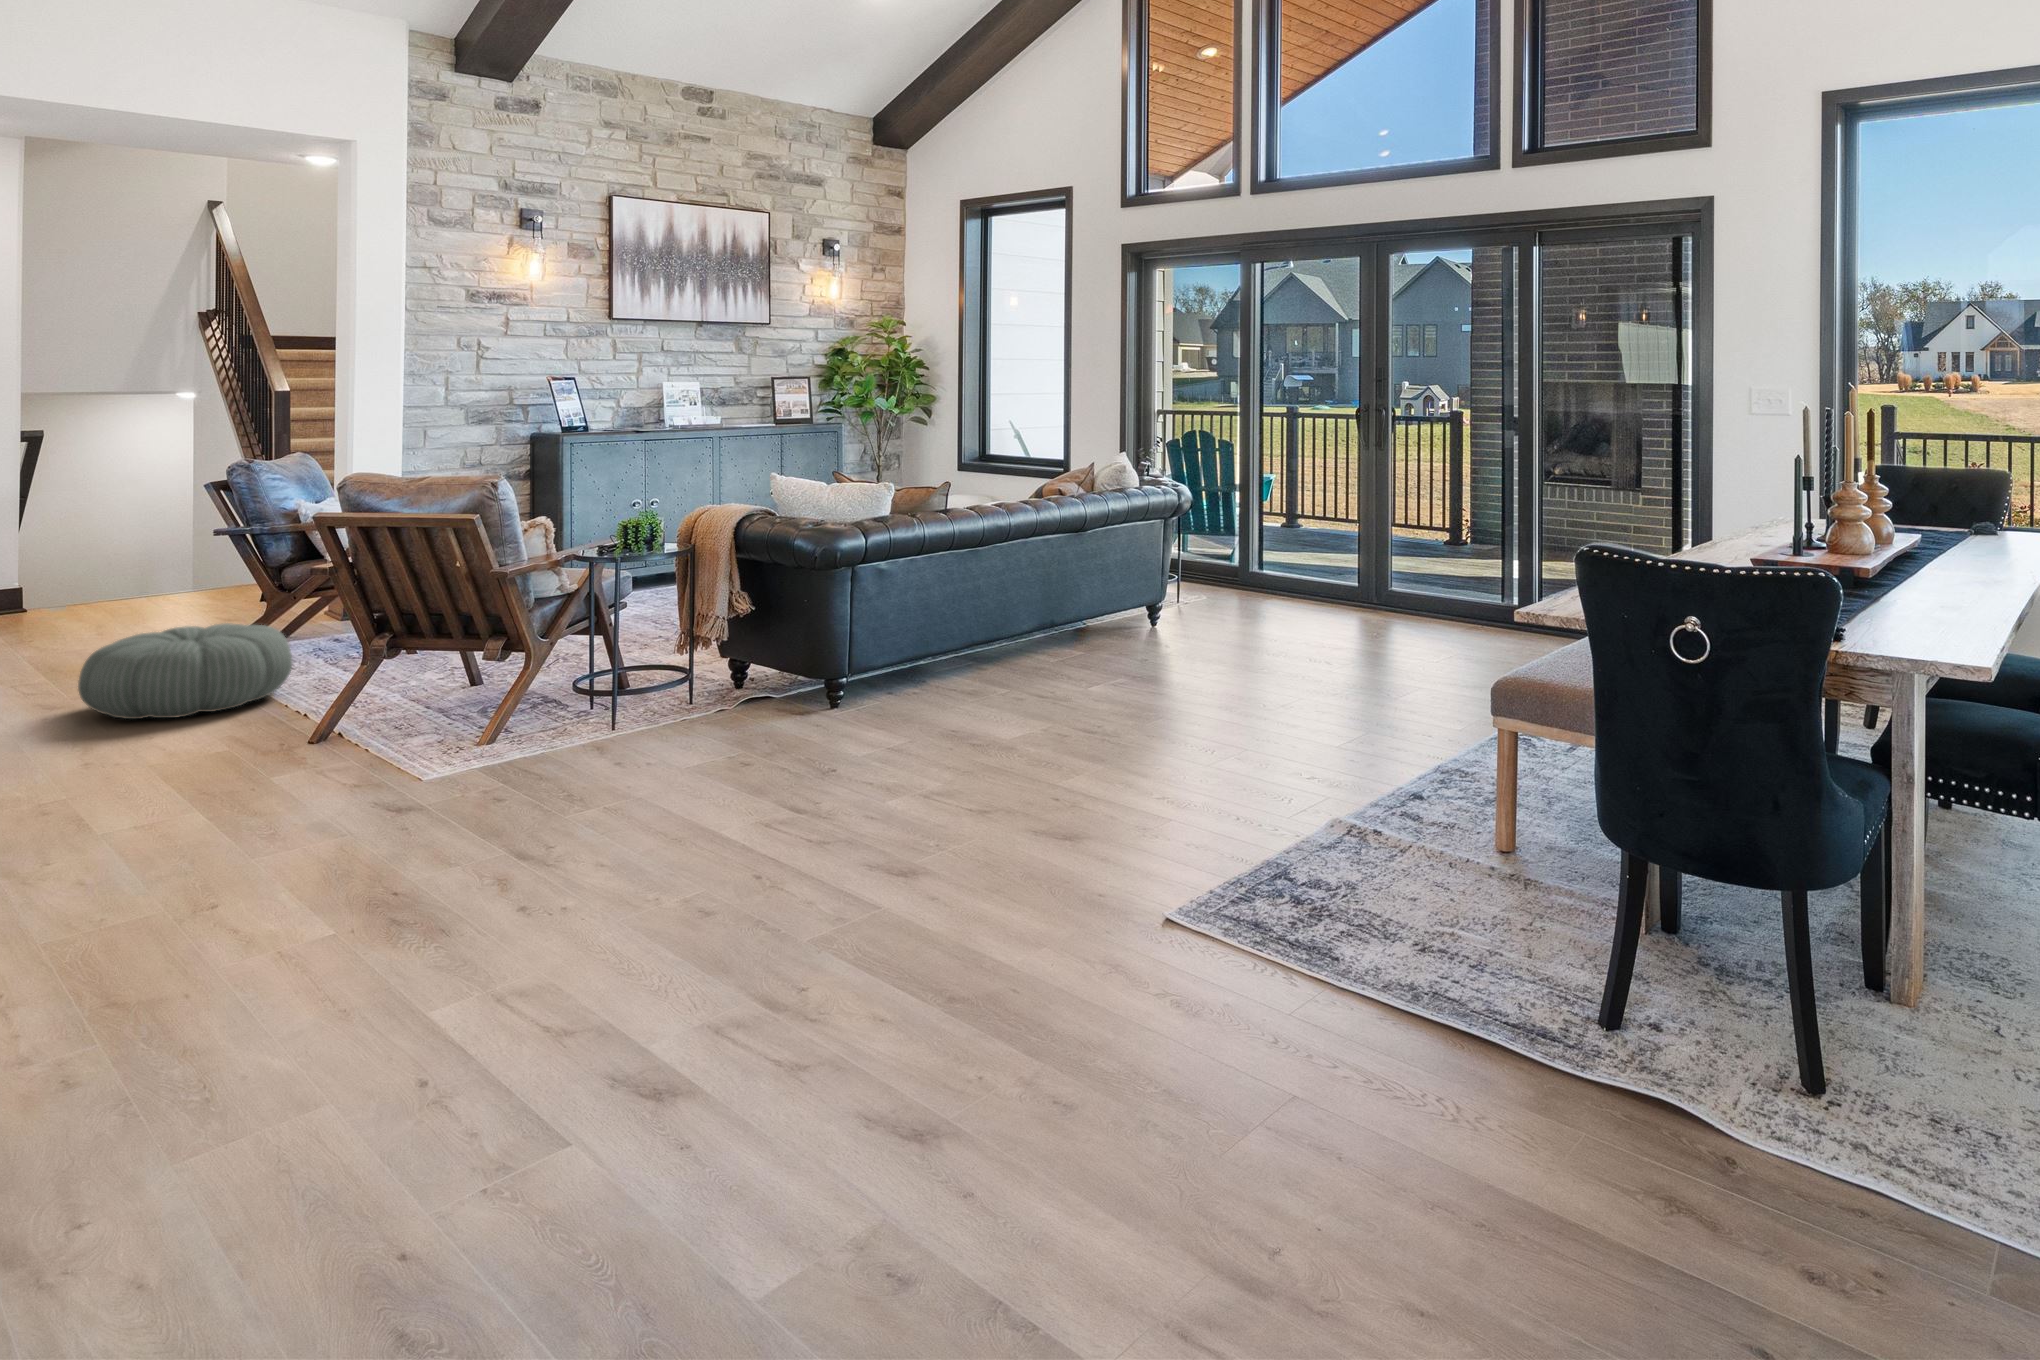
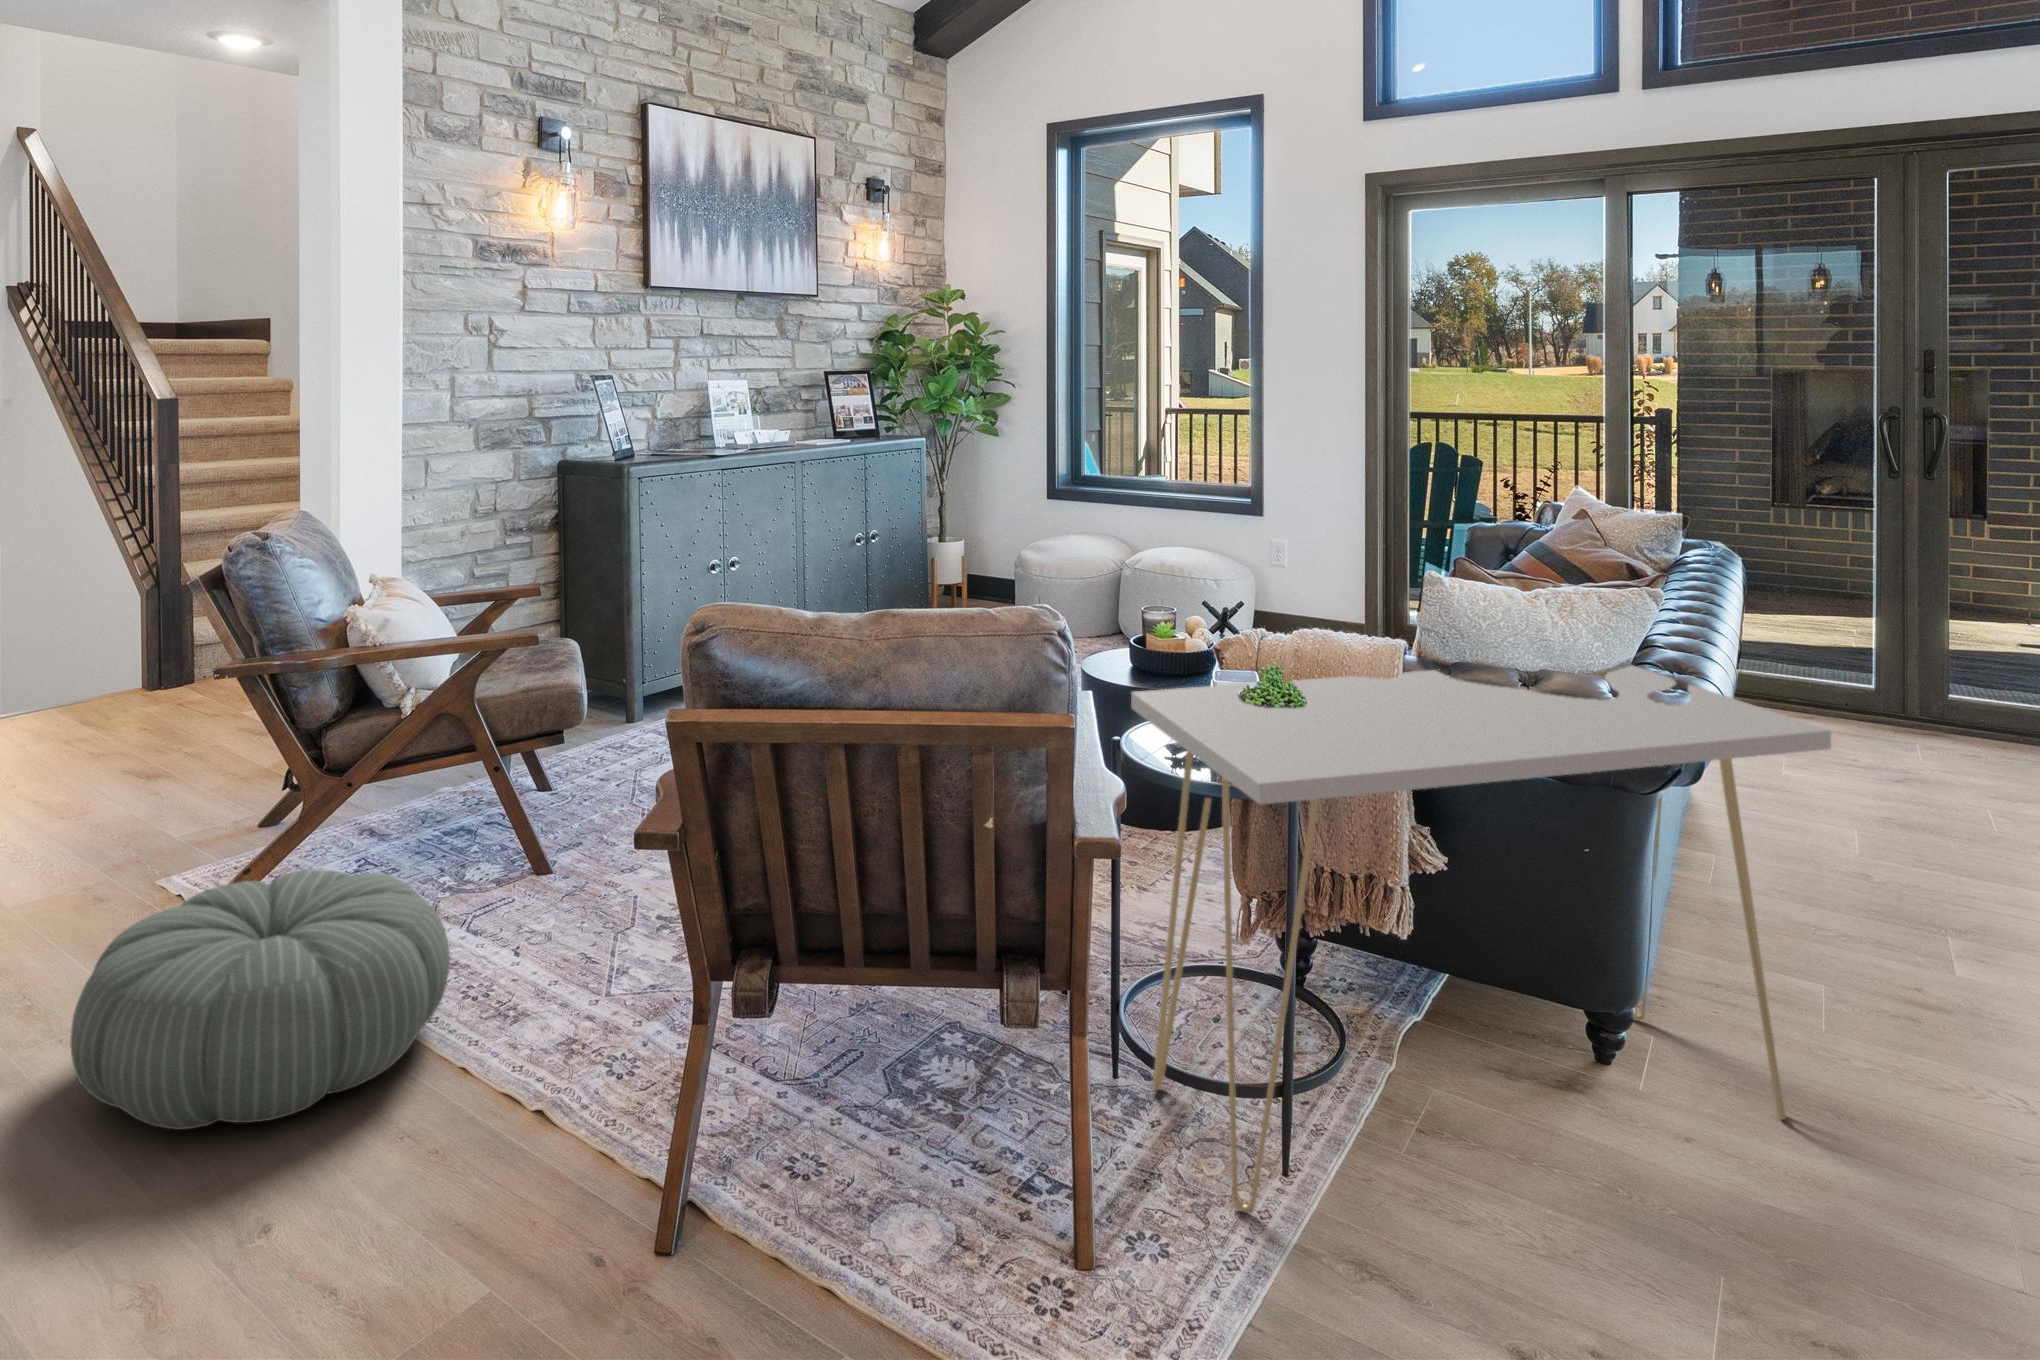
console table: none [562,522,889,742] -> present [1131,664,1831,1213]

